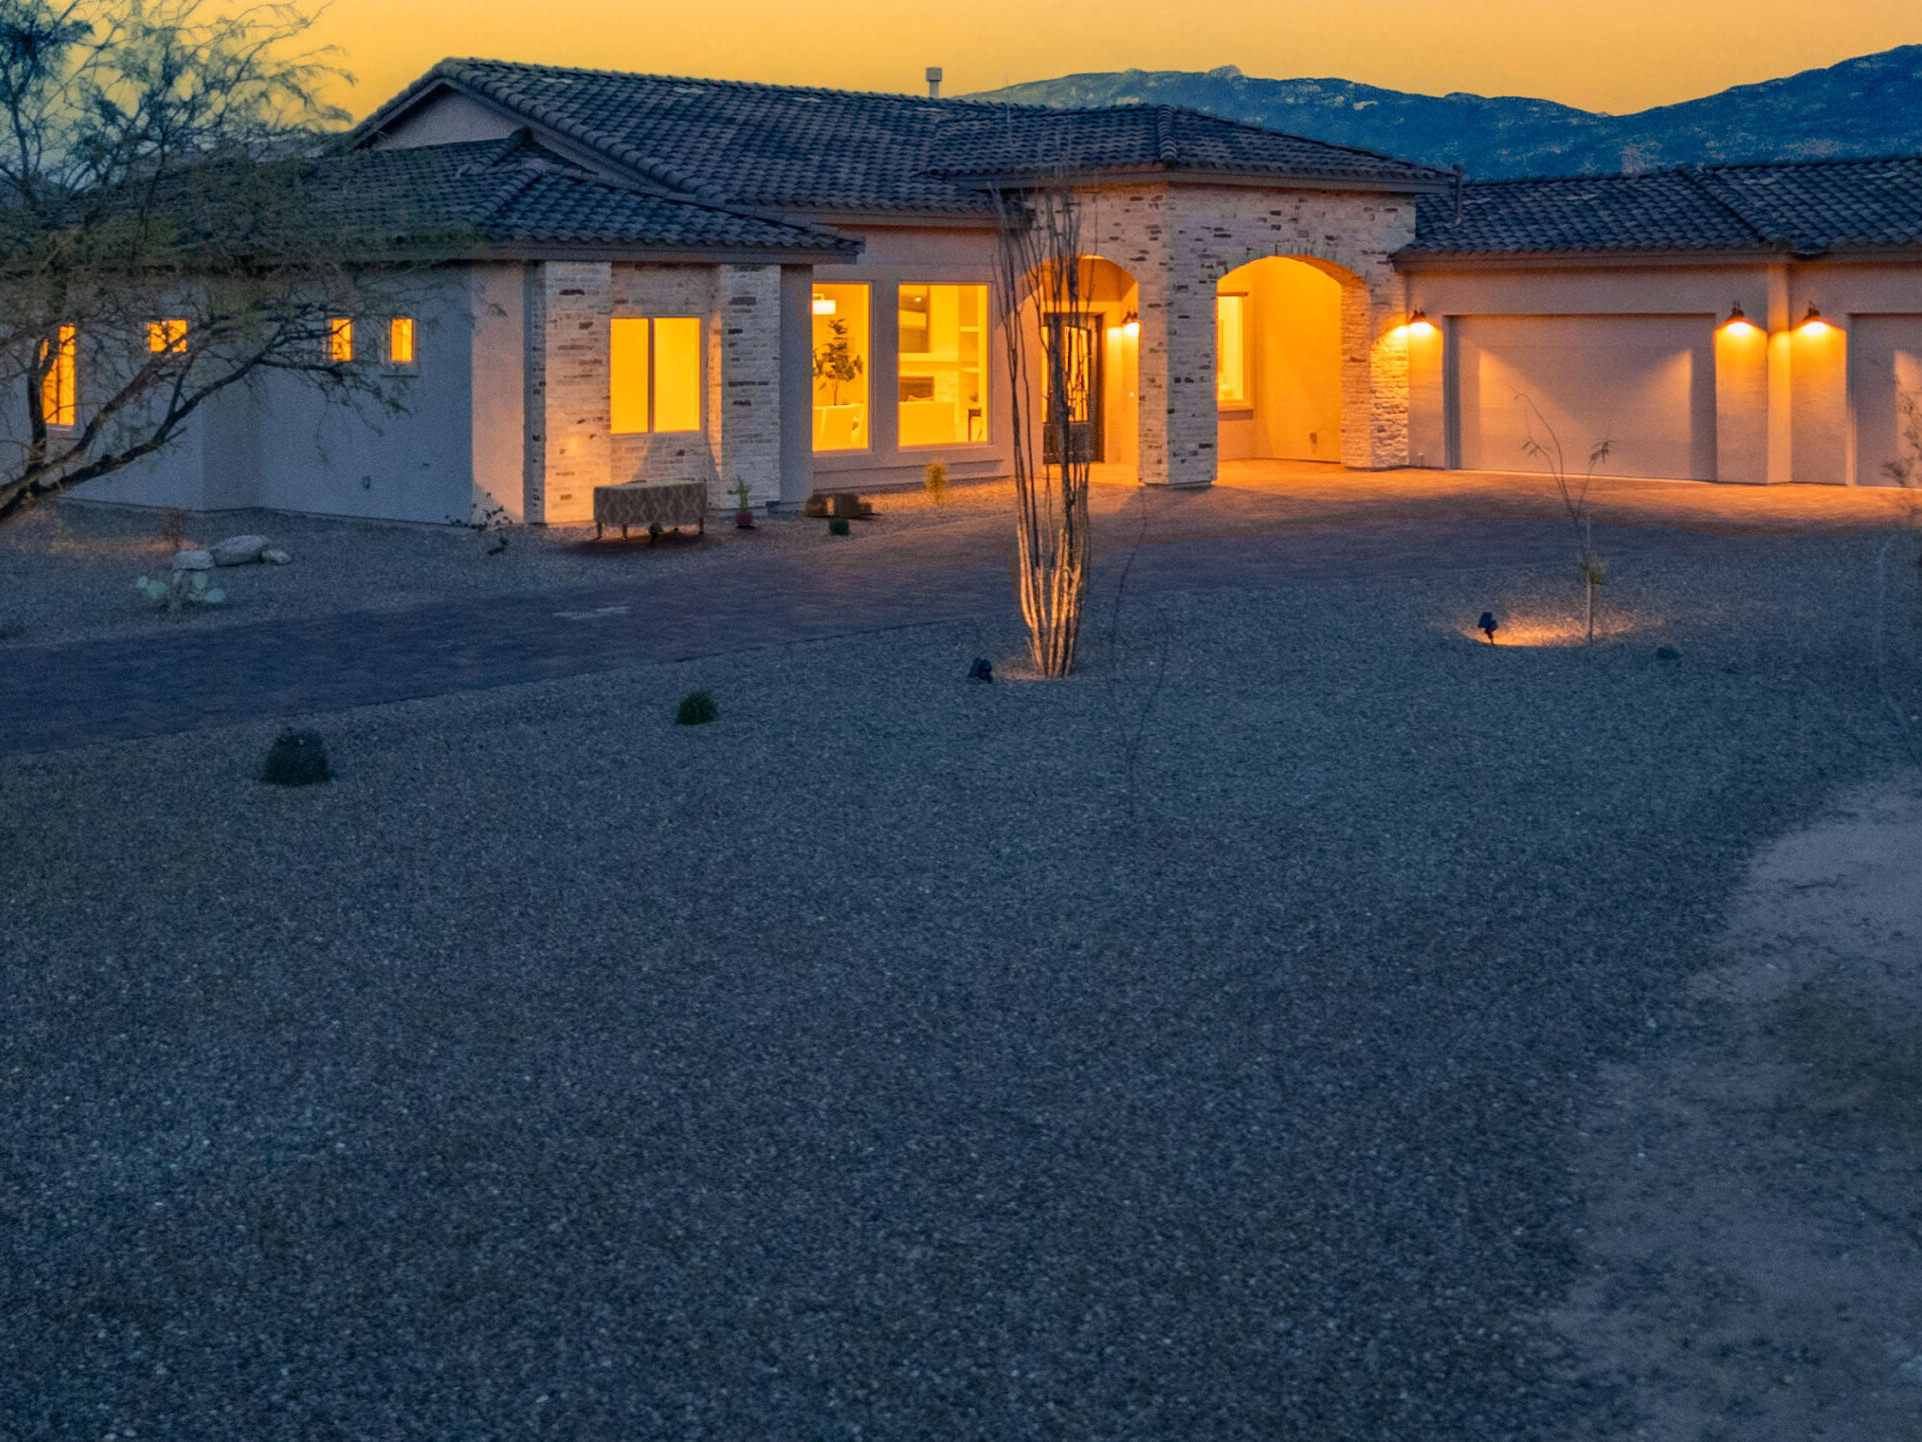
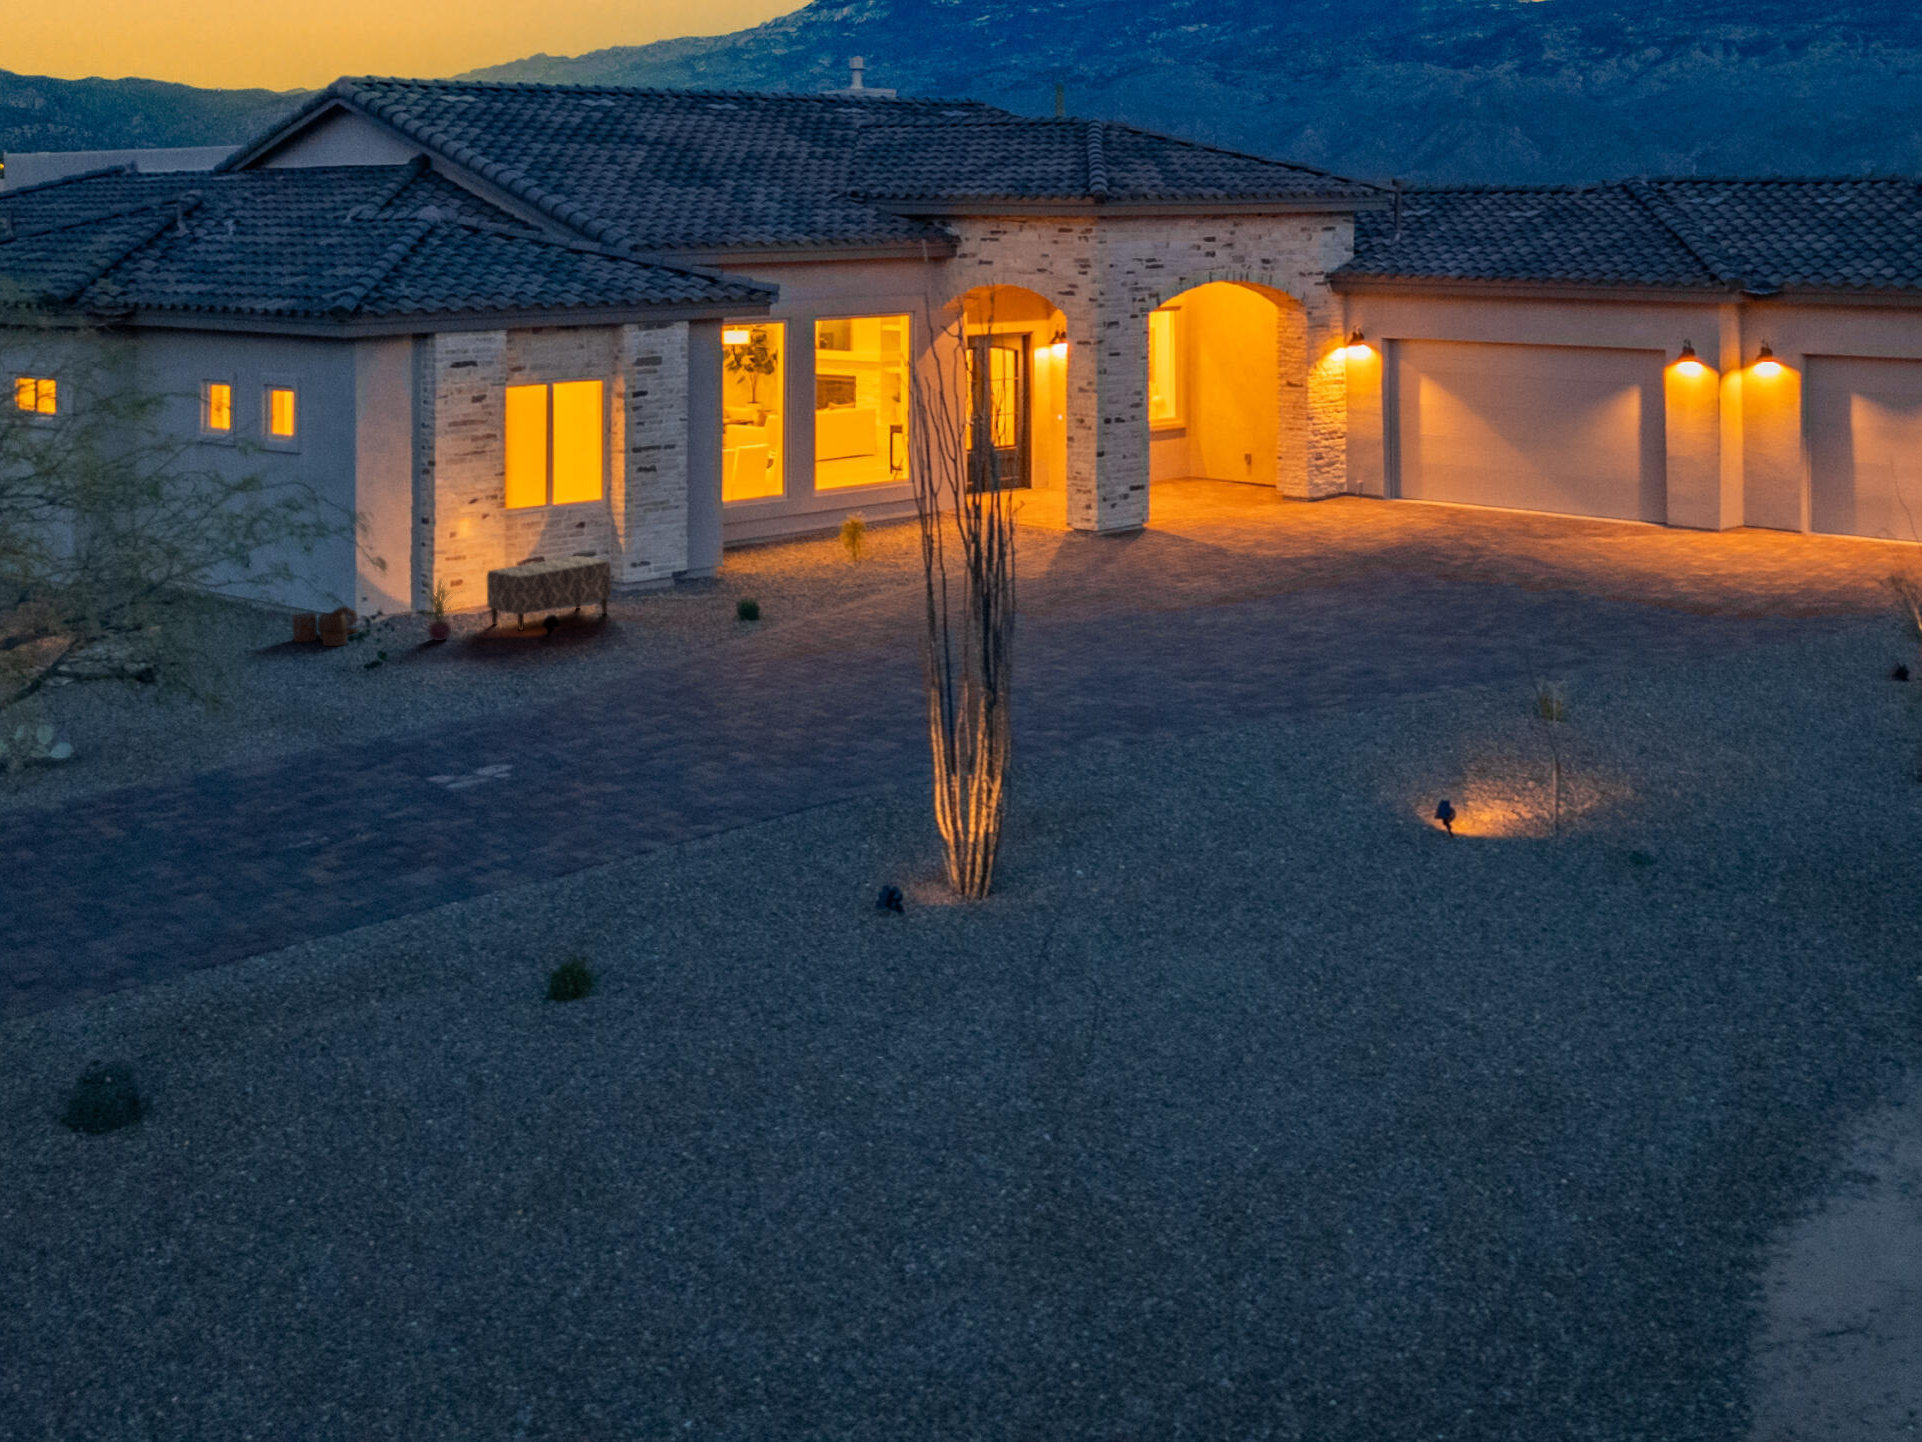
decorative plant: present [725,475,754,526] -> present [426,581,452,641]
woven basket: present [804,492,872,518] -> present [293,606,358,646]

